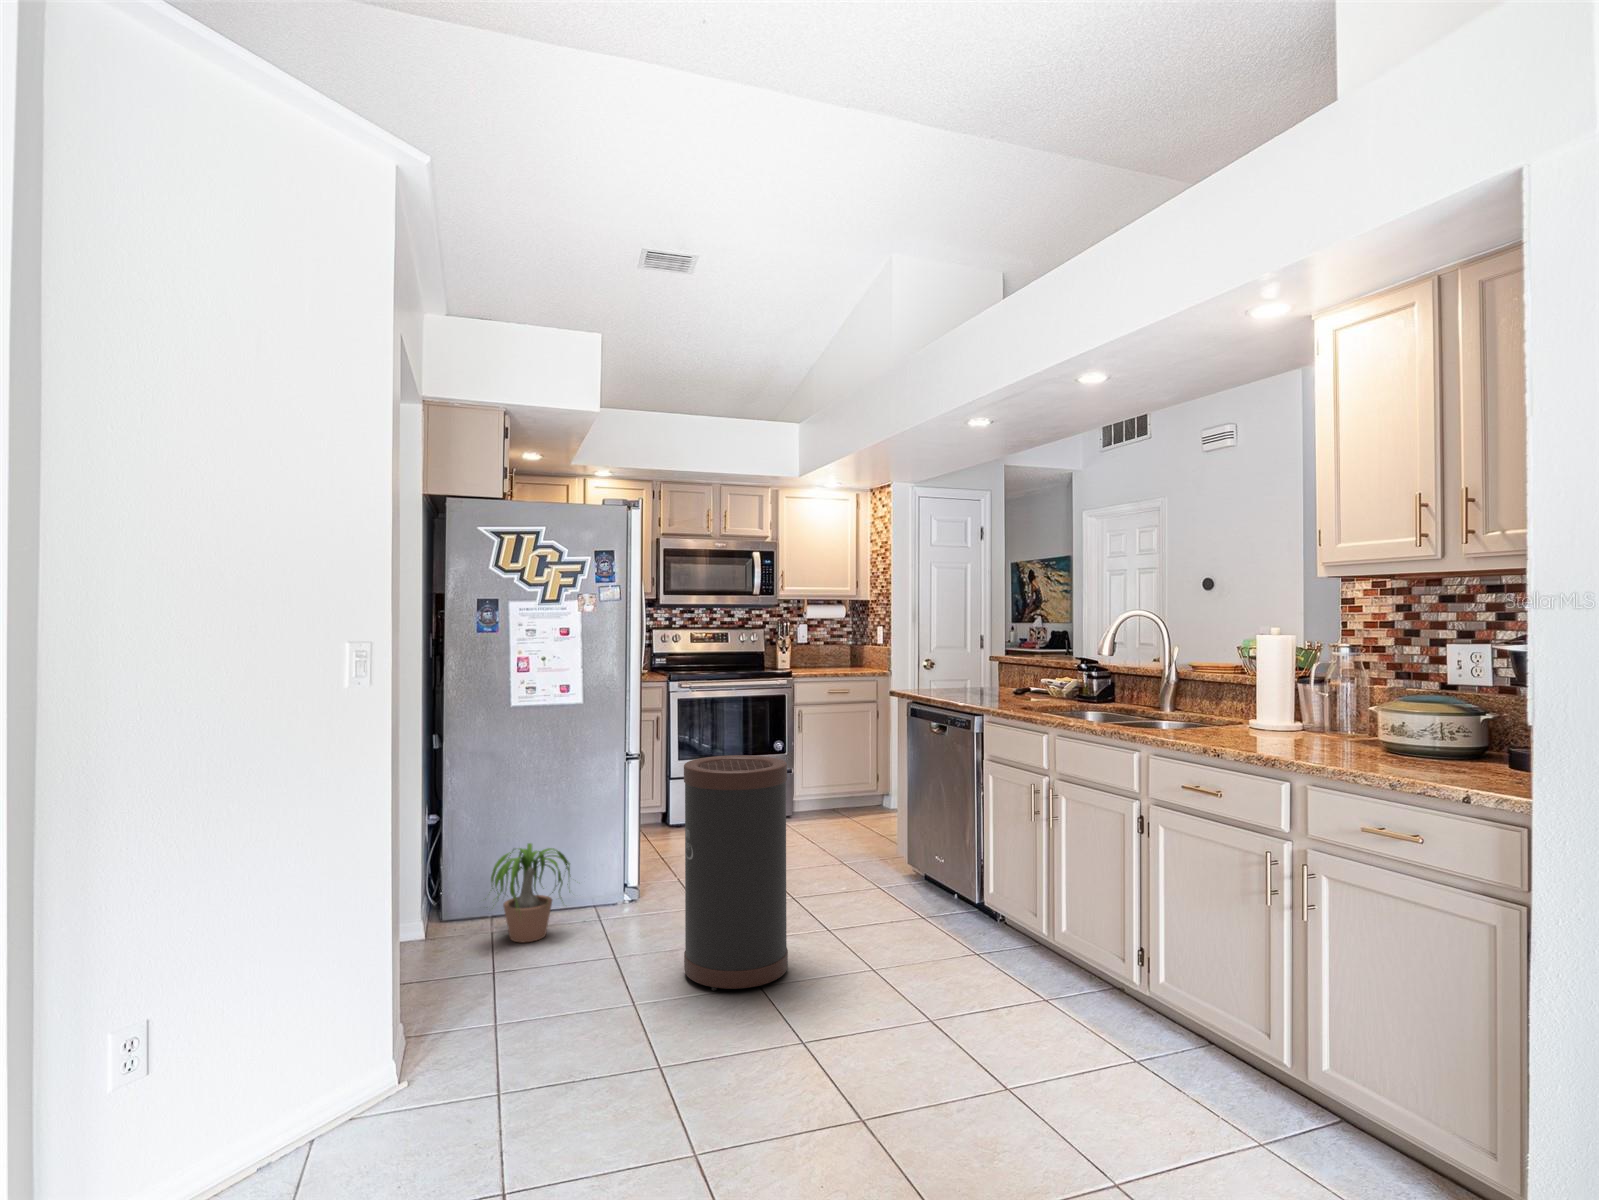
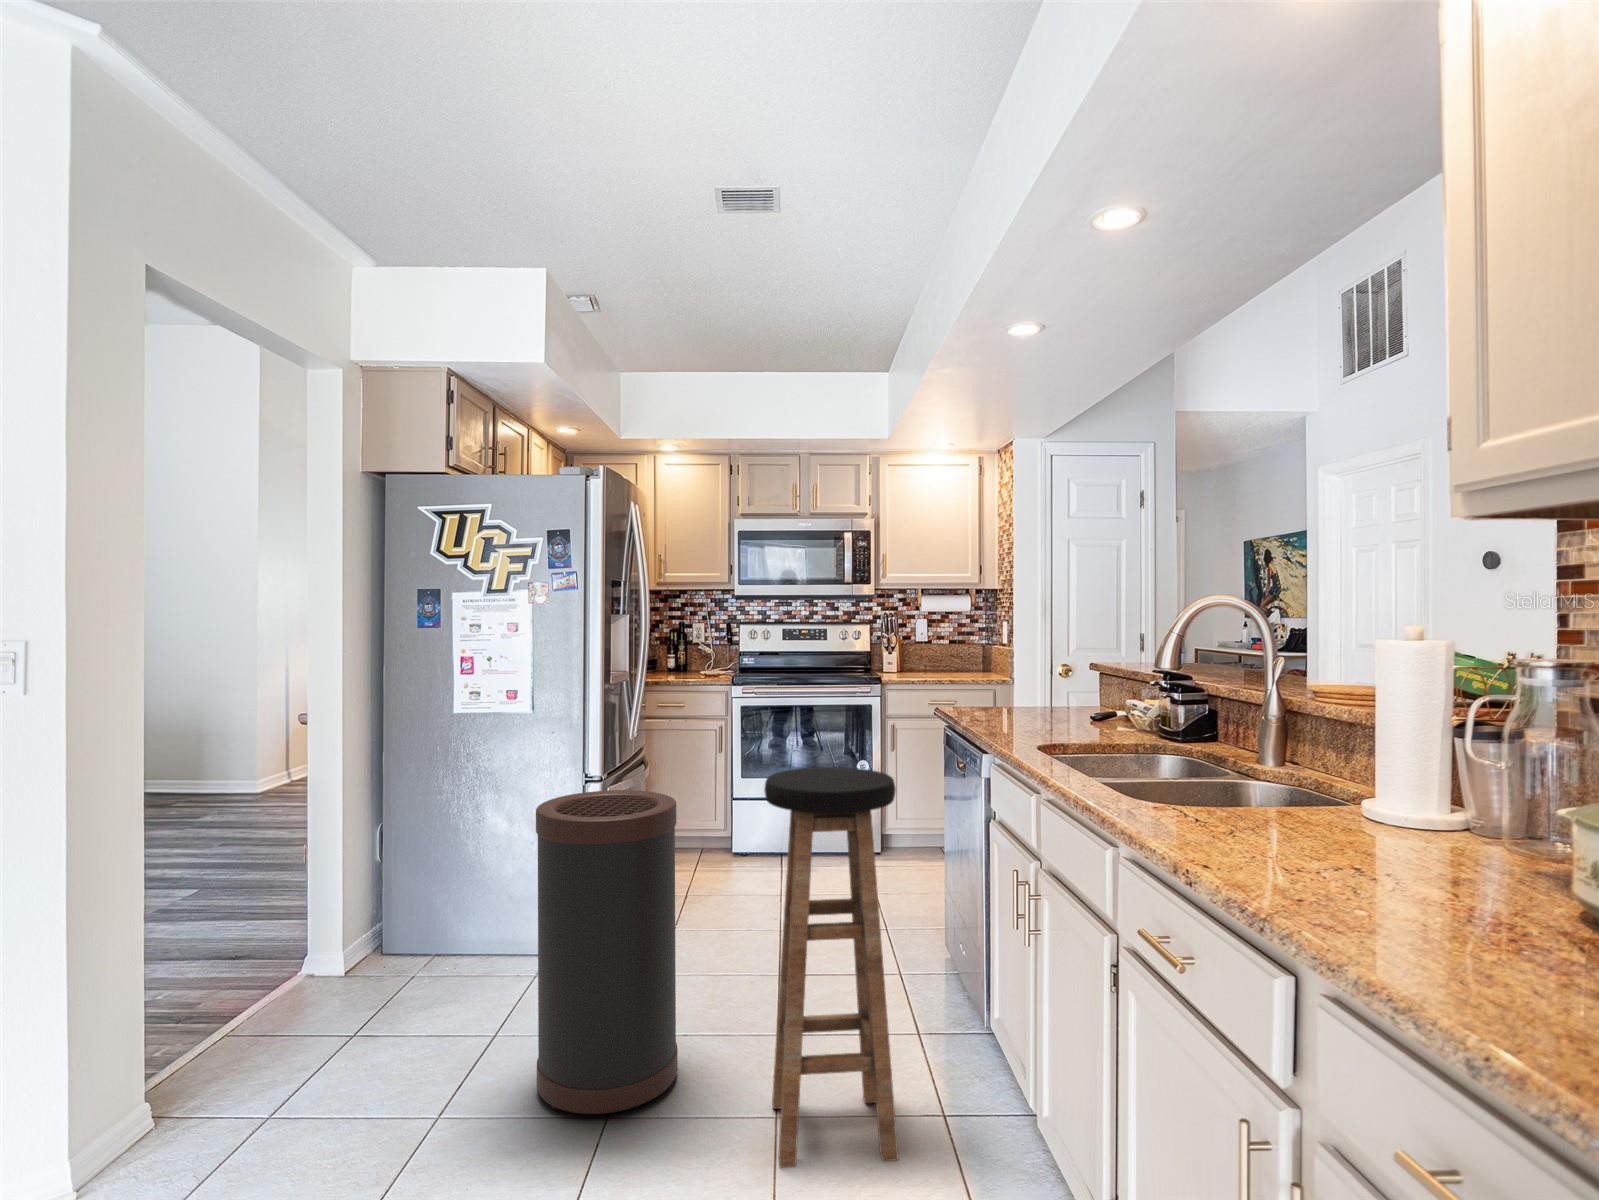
bar stool: none [862,727,968,995] -> present [764,767,898,1168]
potted plant: present [491,843,570,943] -> none [376,873,514,993]

